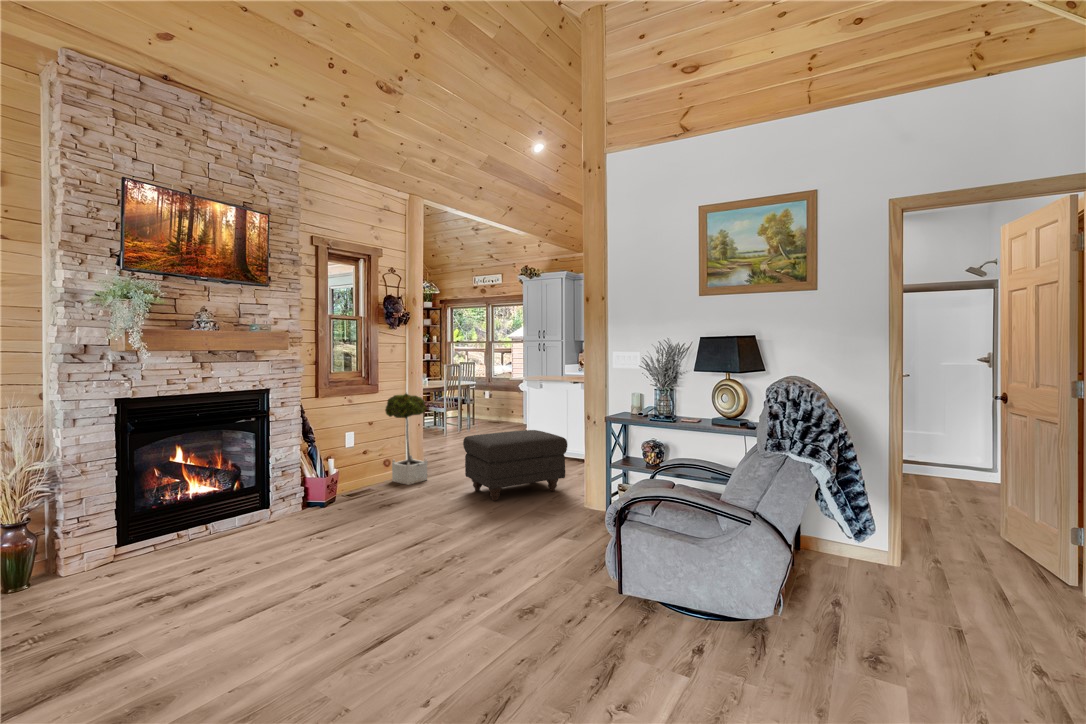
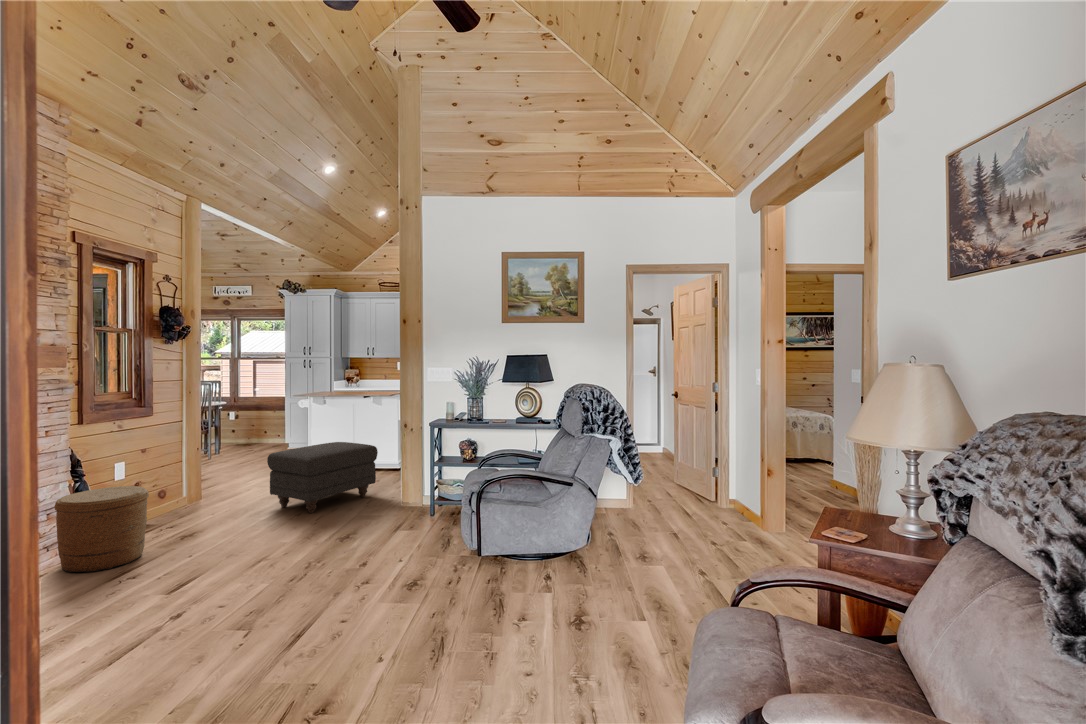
potted tree: present [385,393,427,485] -> none [161,412,215,513]
woven basket: none [281,455,348,527] -> present [54,486,149,572]

